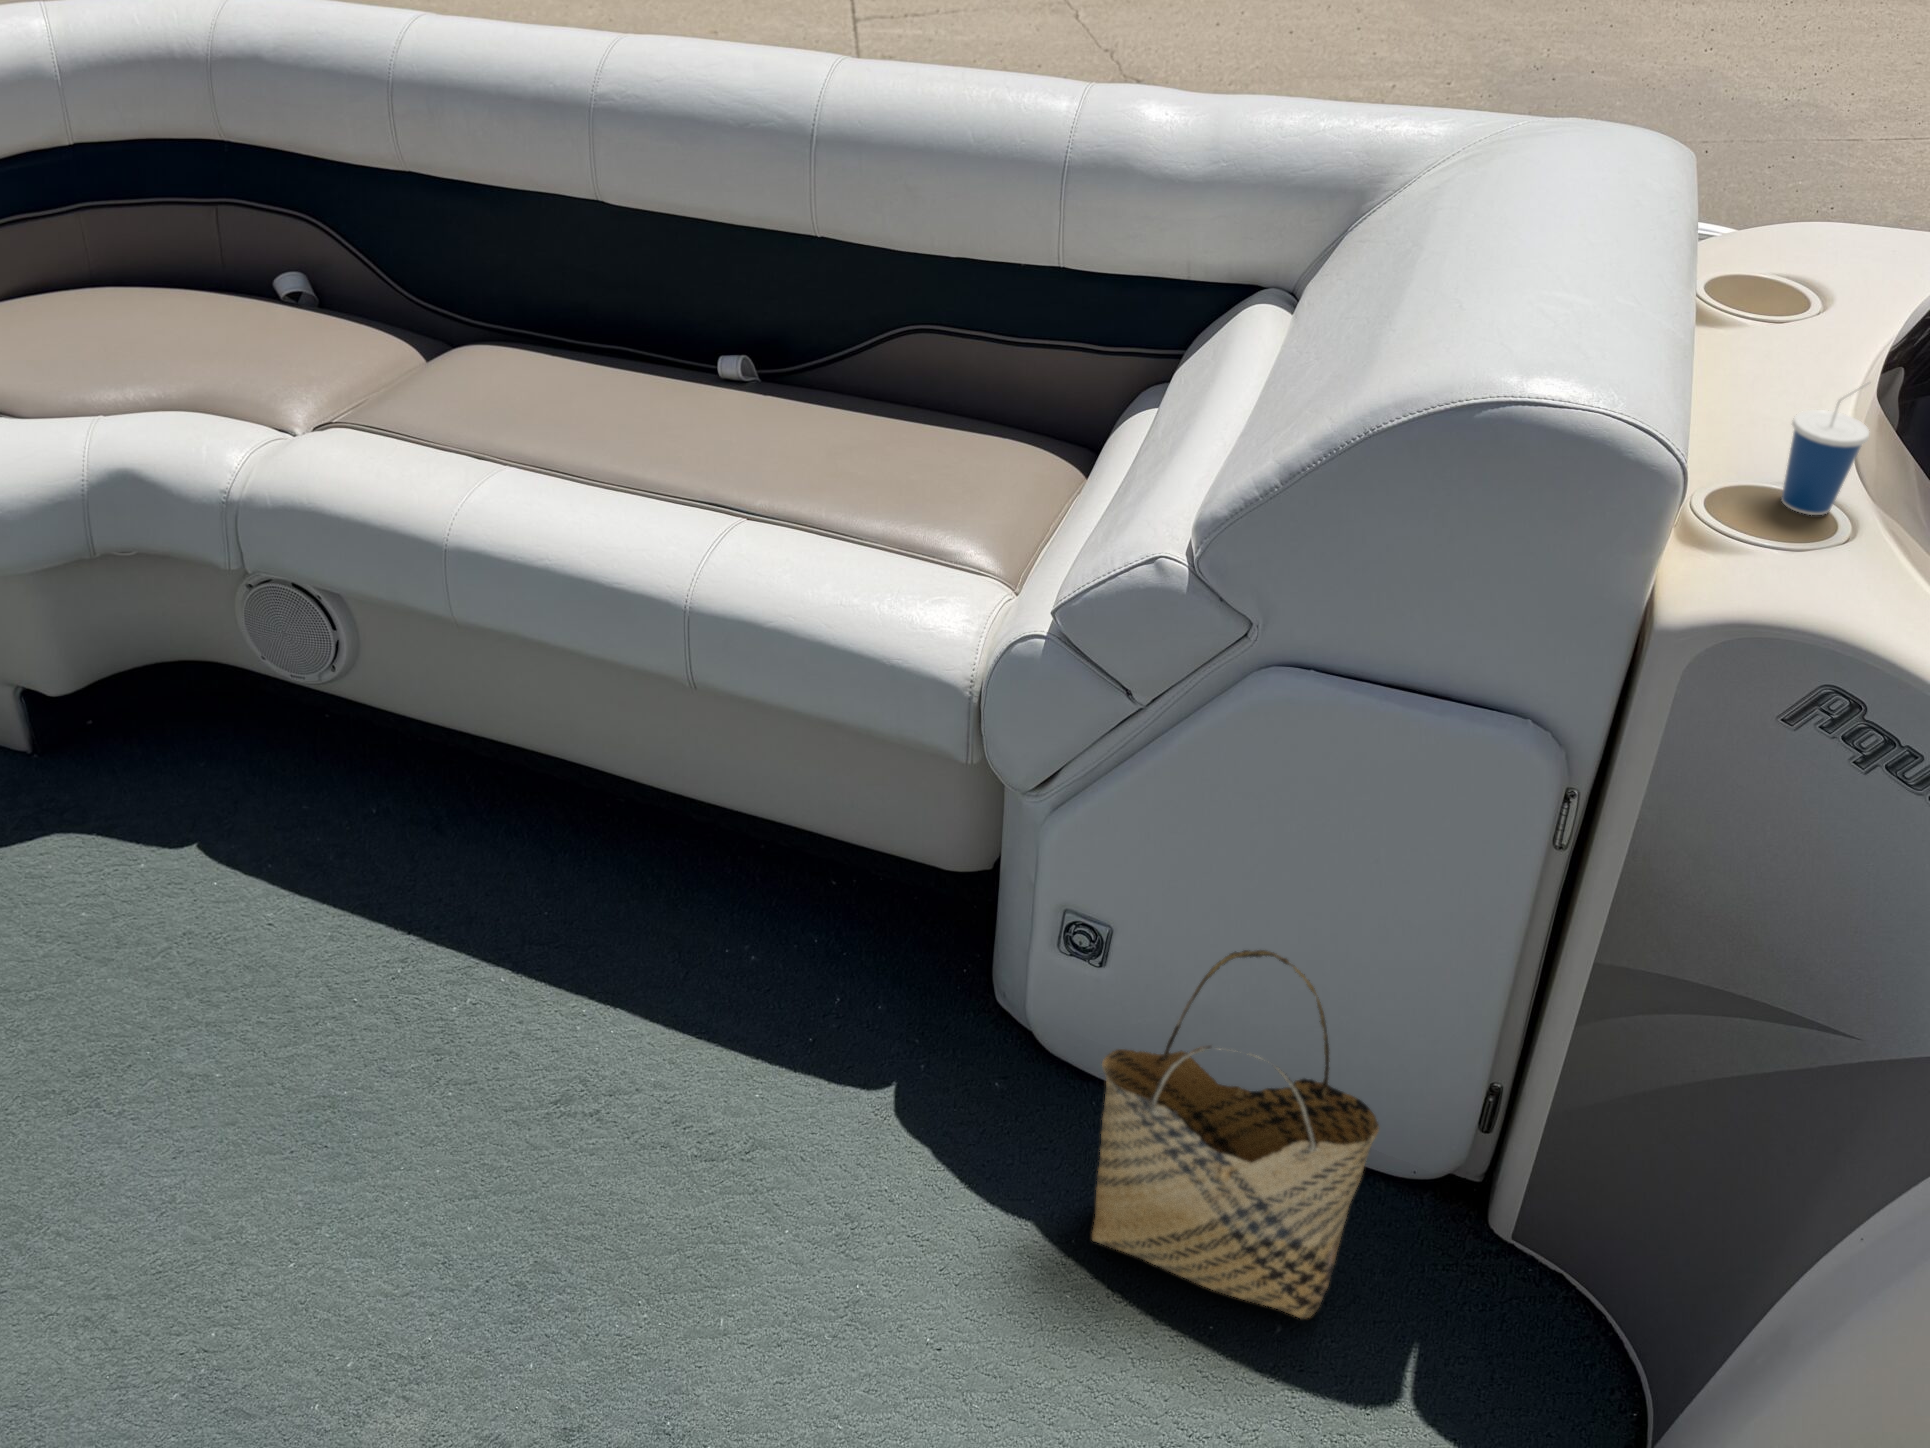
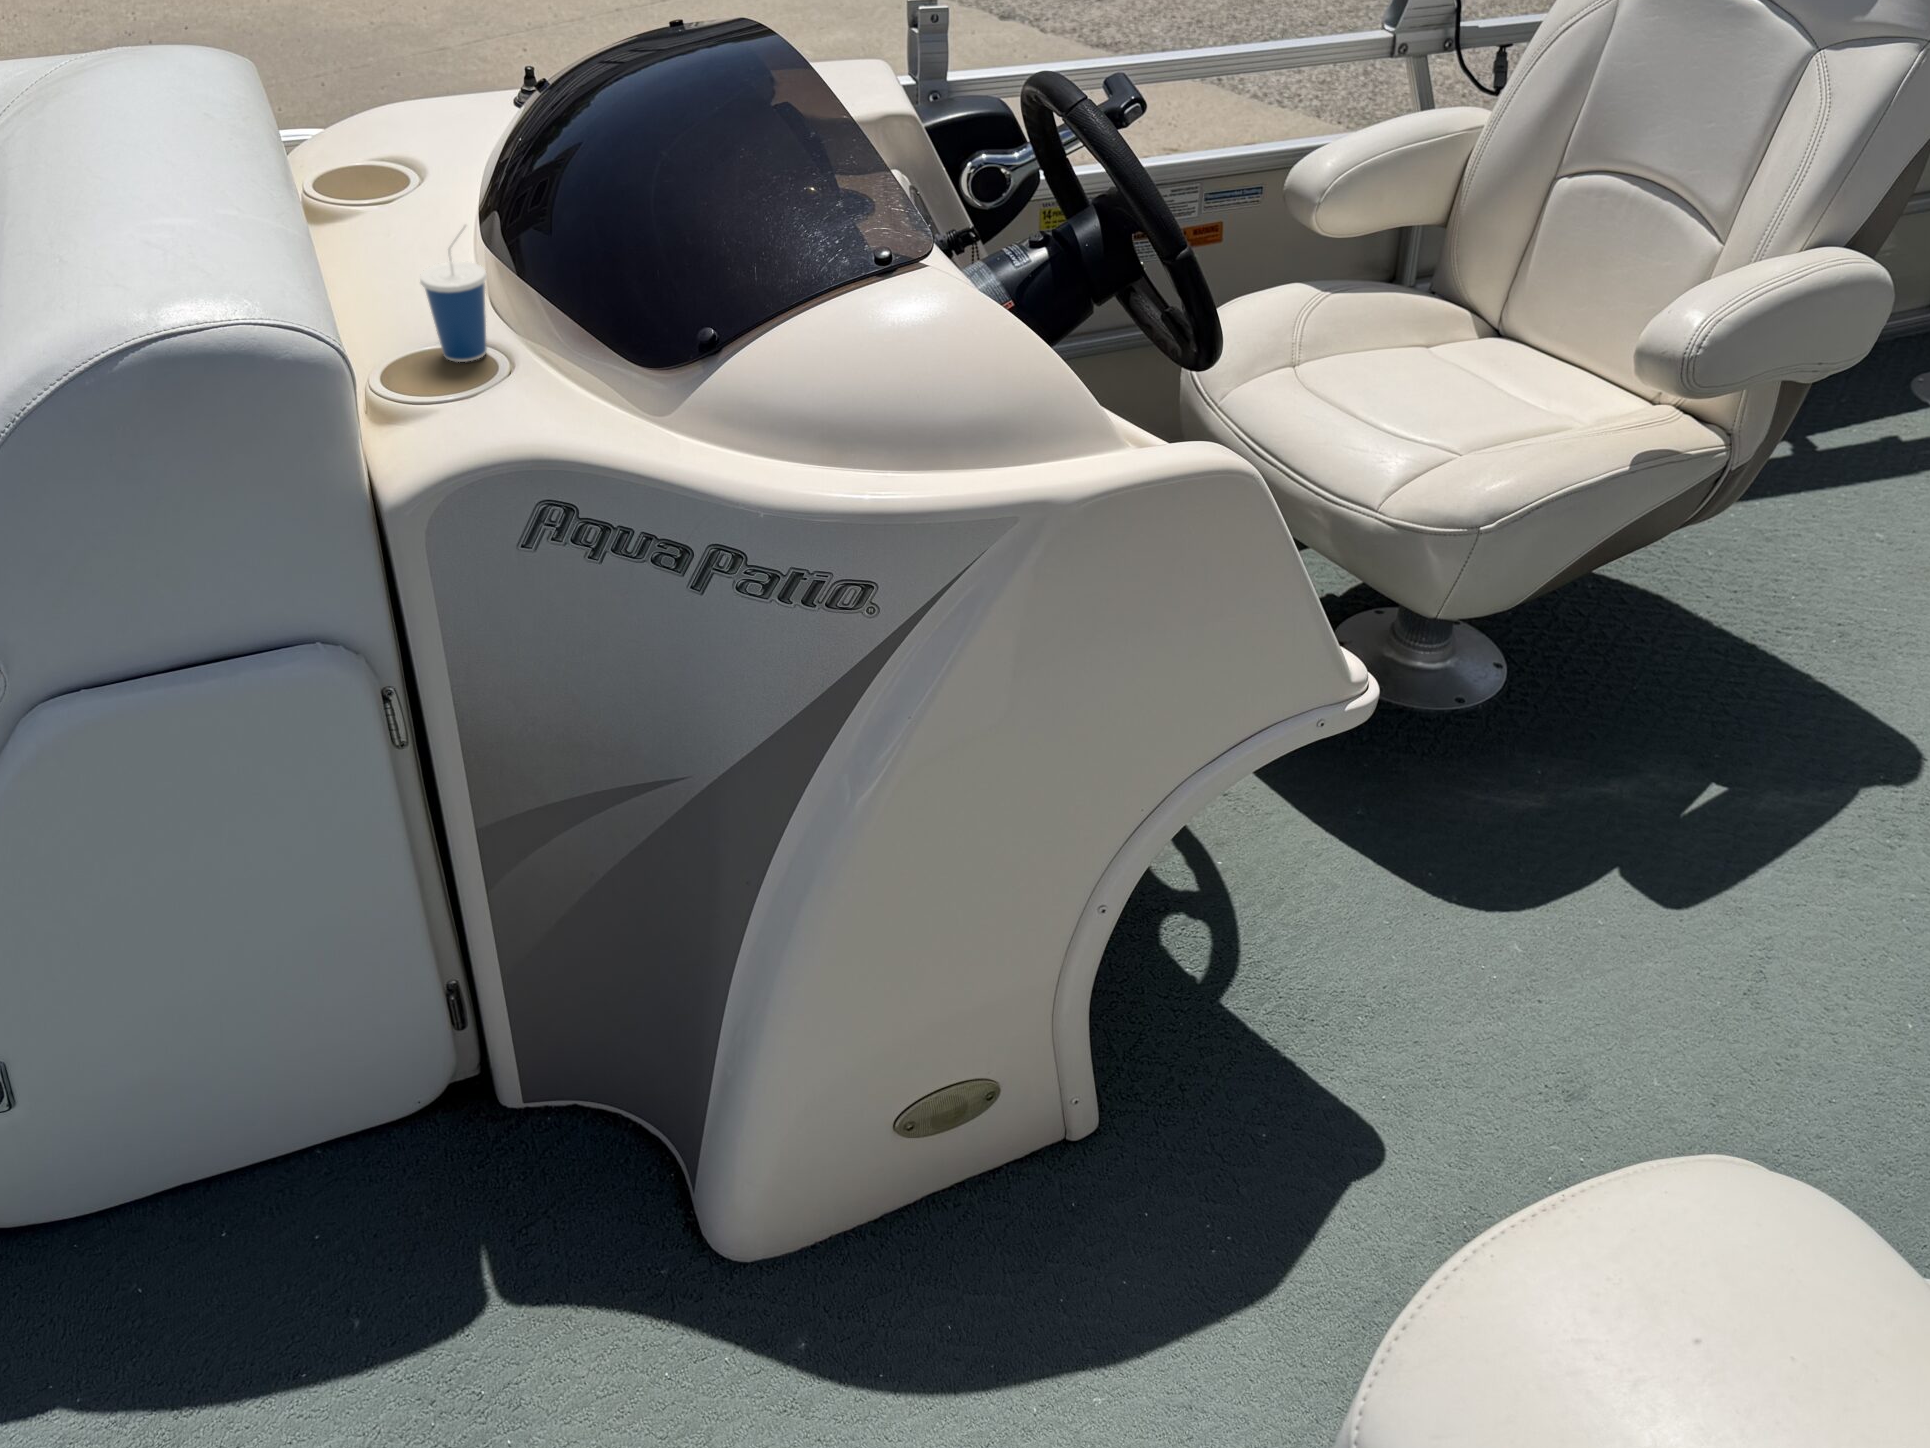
woven basket: present [1092,950,1379,1319] -> none [51,988,386,1382]

